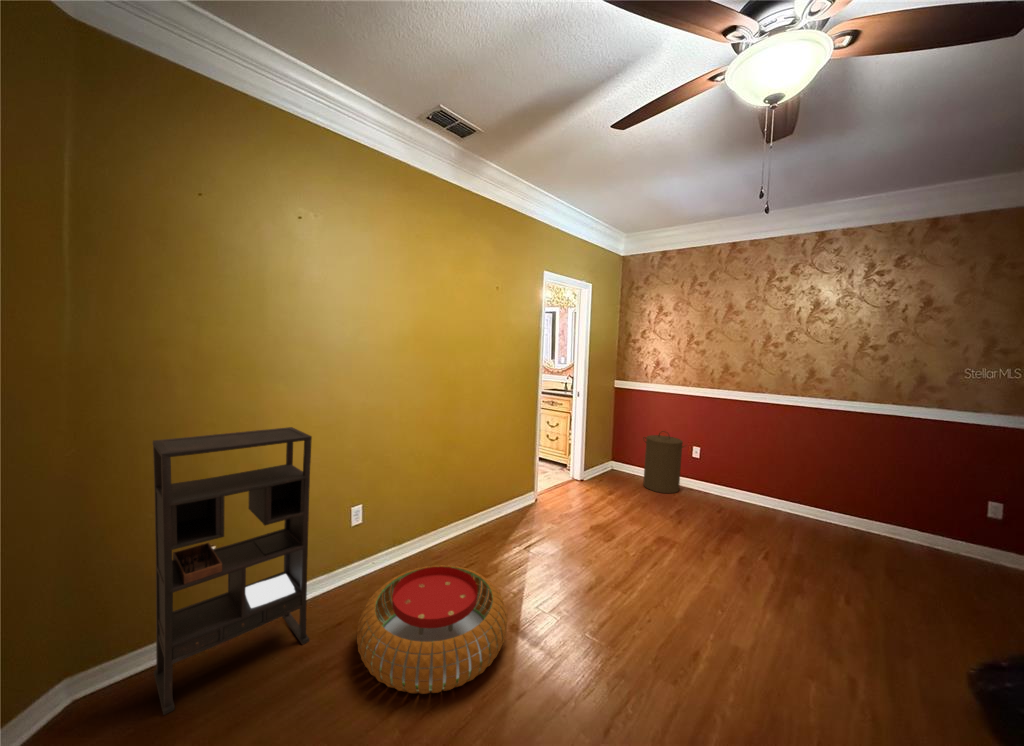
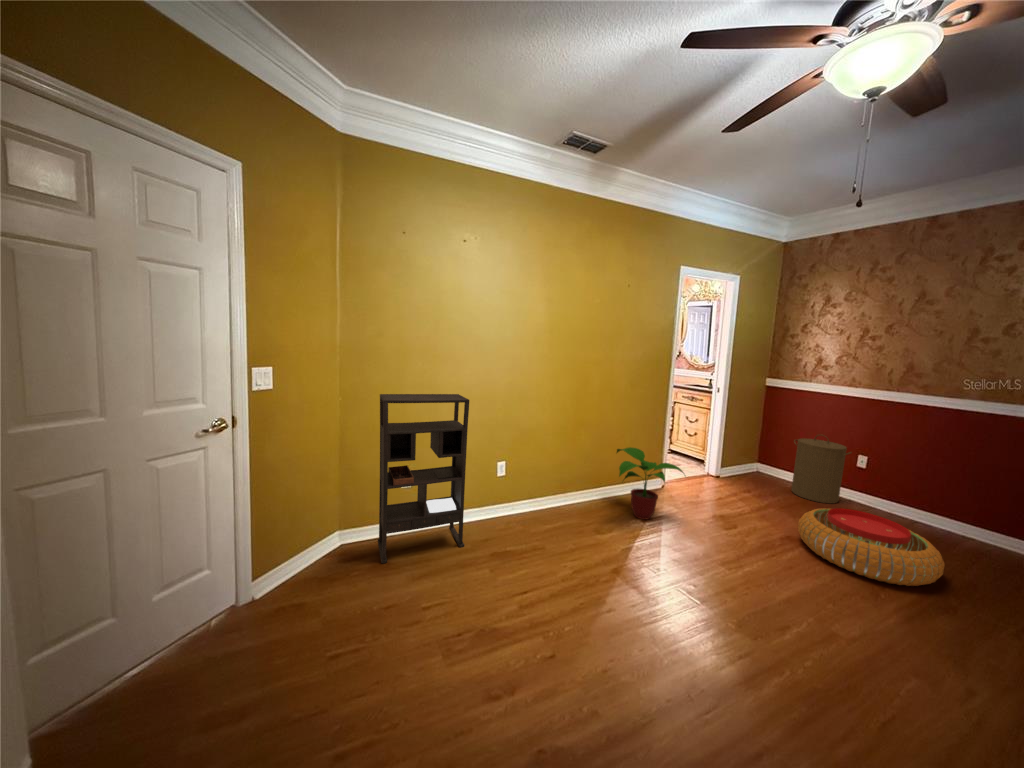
potted plant: none [492,465,565,545] -> present [617,447,683,519]
pouf: present [357,565,507,694] -> present [798,508,945,586]

